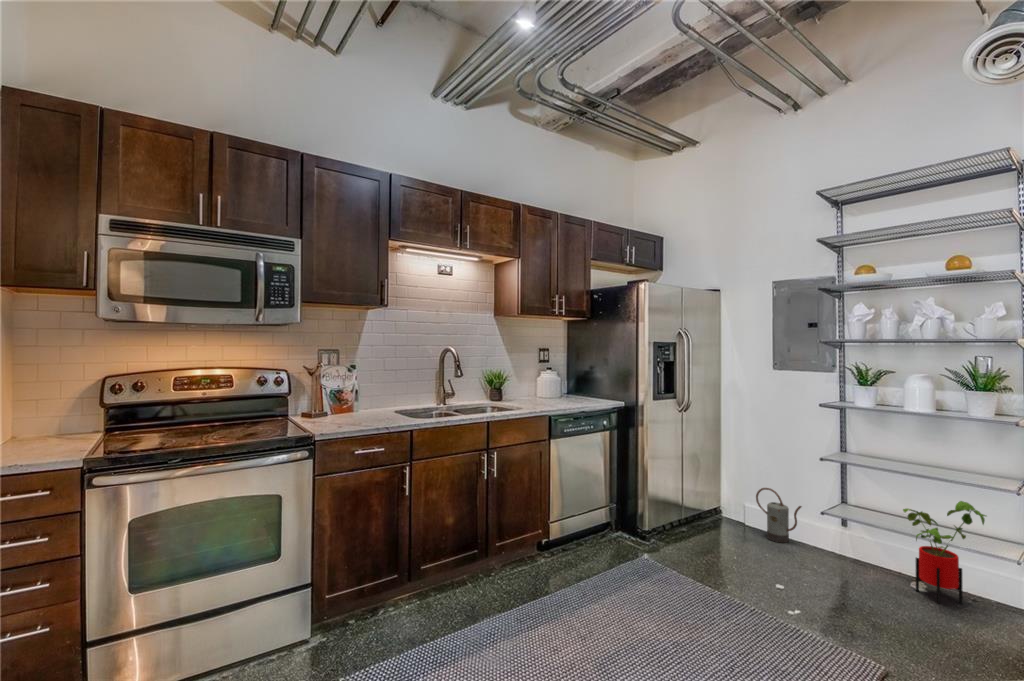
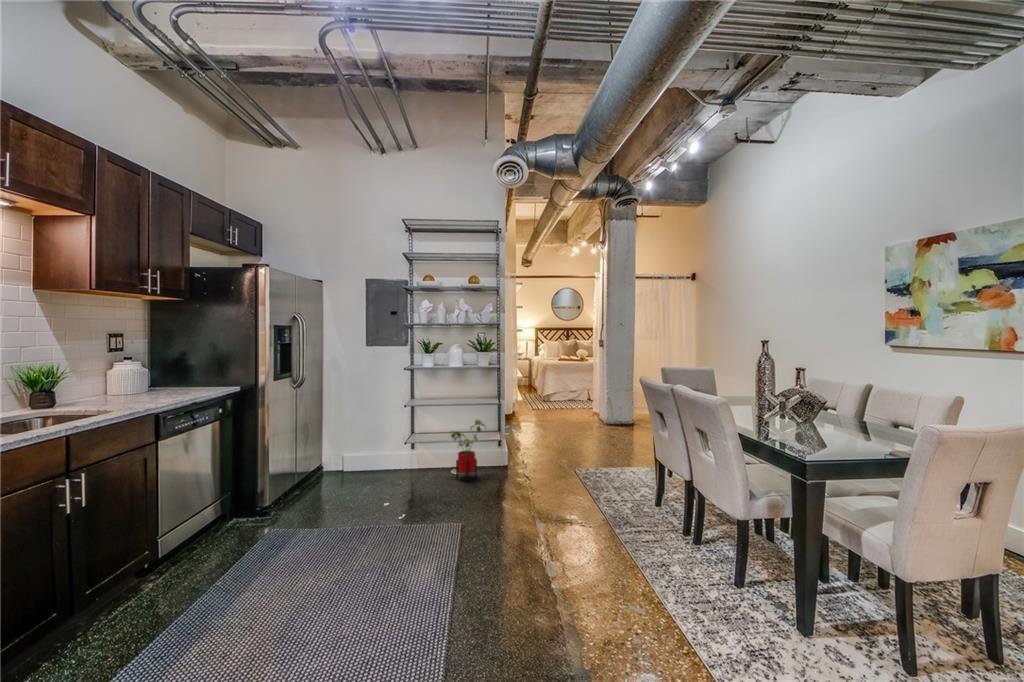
watering can: present [756,488,801,543] -> none [355,441,389,480]

